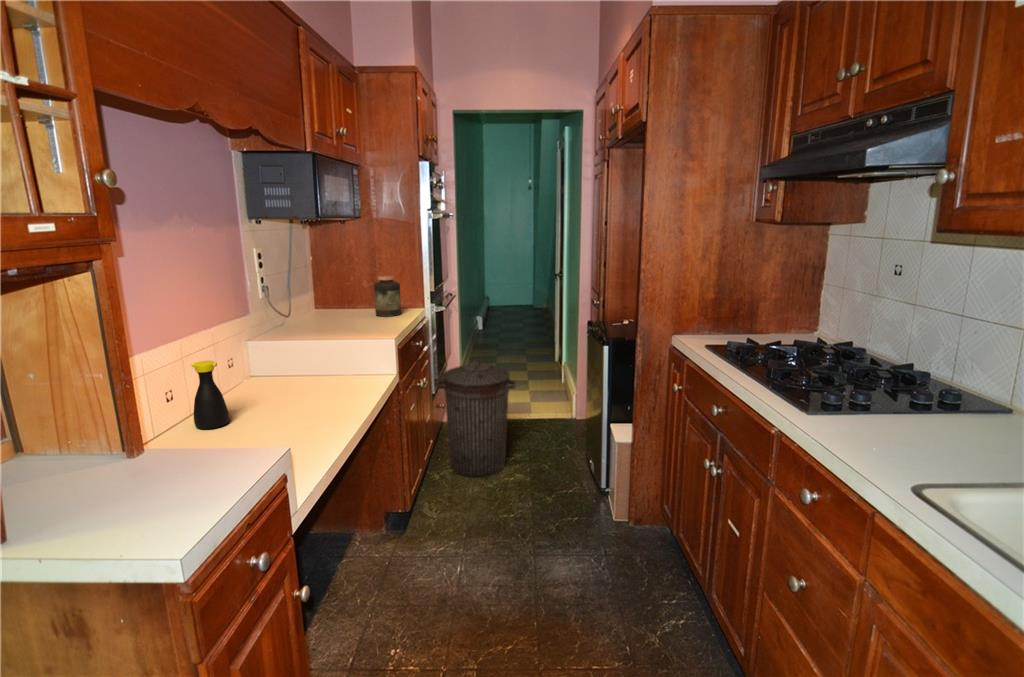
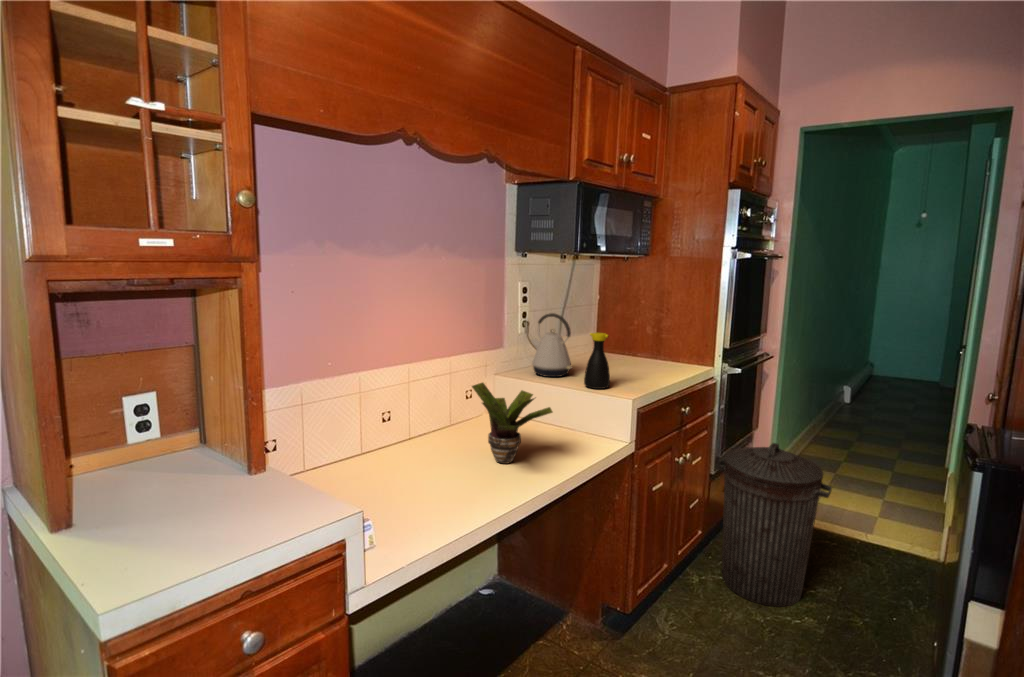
jar: present [374,275,401,317] -> none [646,322,679,371]
kettle: none [276,276,324,336] -> present [531,313,572,377]
potted plant: none [271,344,350,411] -> present [472,383,553,464]
bottle: present [191,361,229,429] -> present [584,333,610,389]

